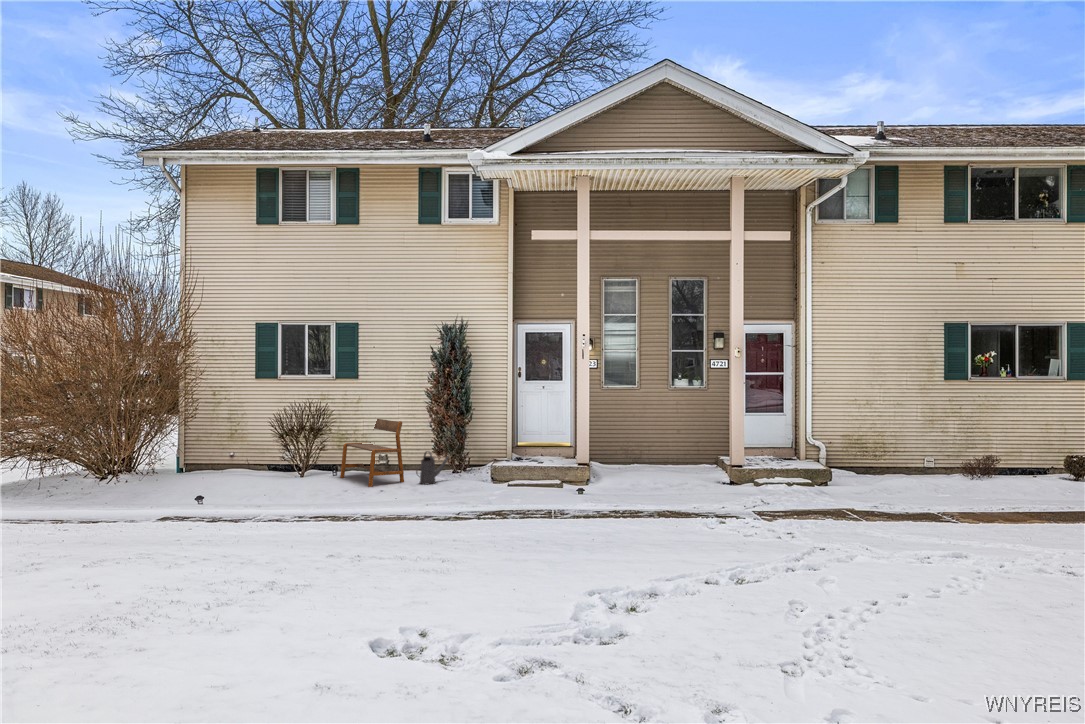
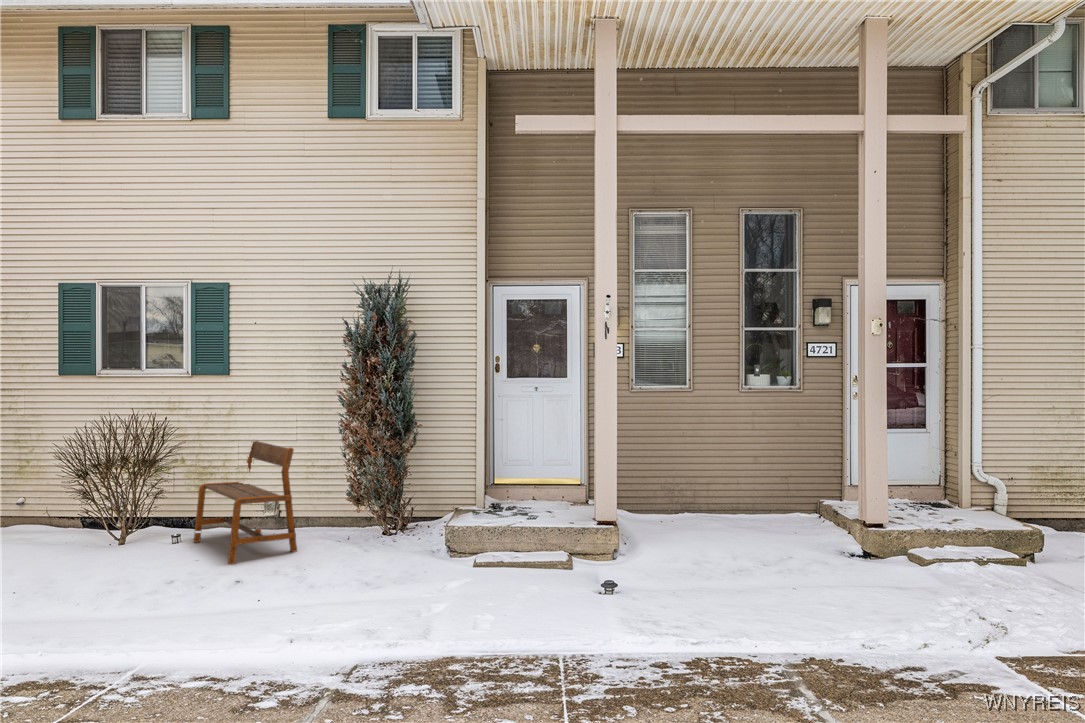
watering can: present [416,451,449,484] -> none [314,498,378,558]

